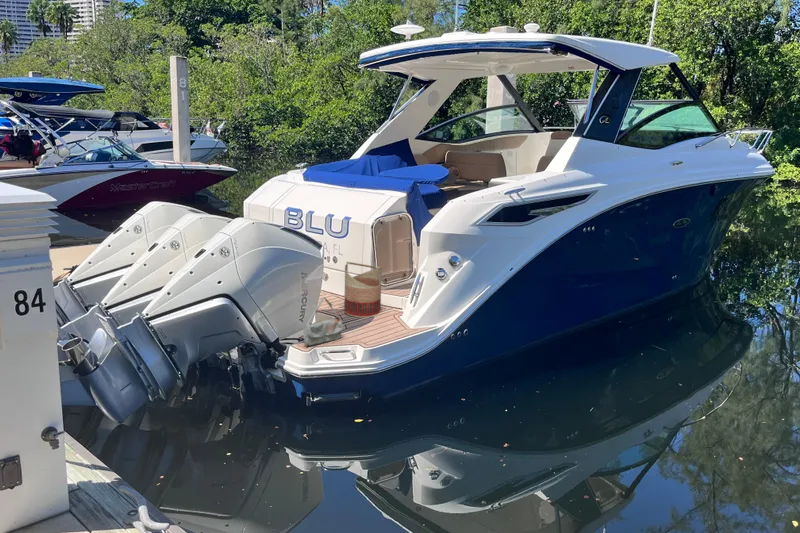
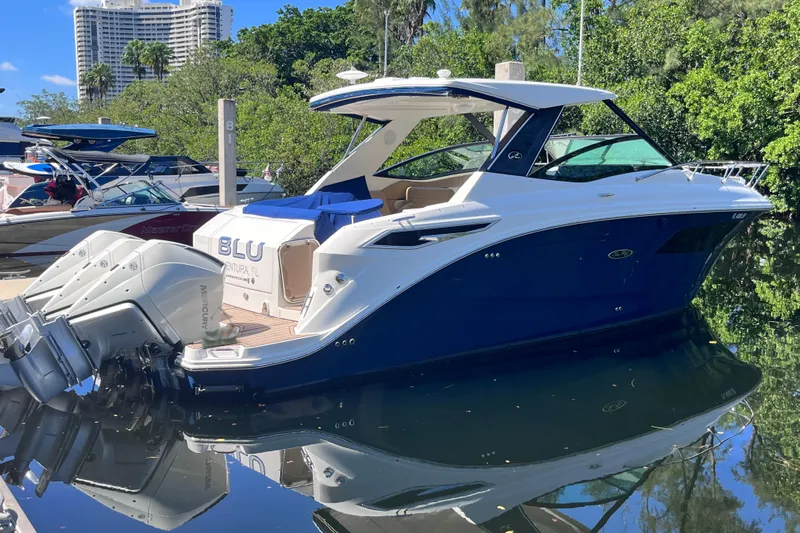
basket: present [344,262,382,317] -> none [256,281,289,330]

